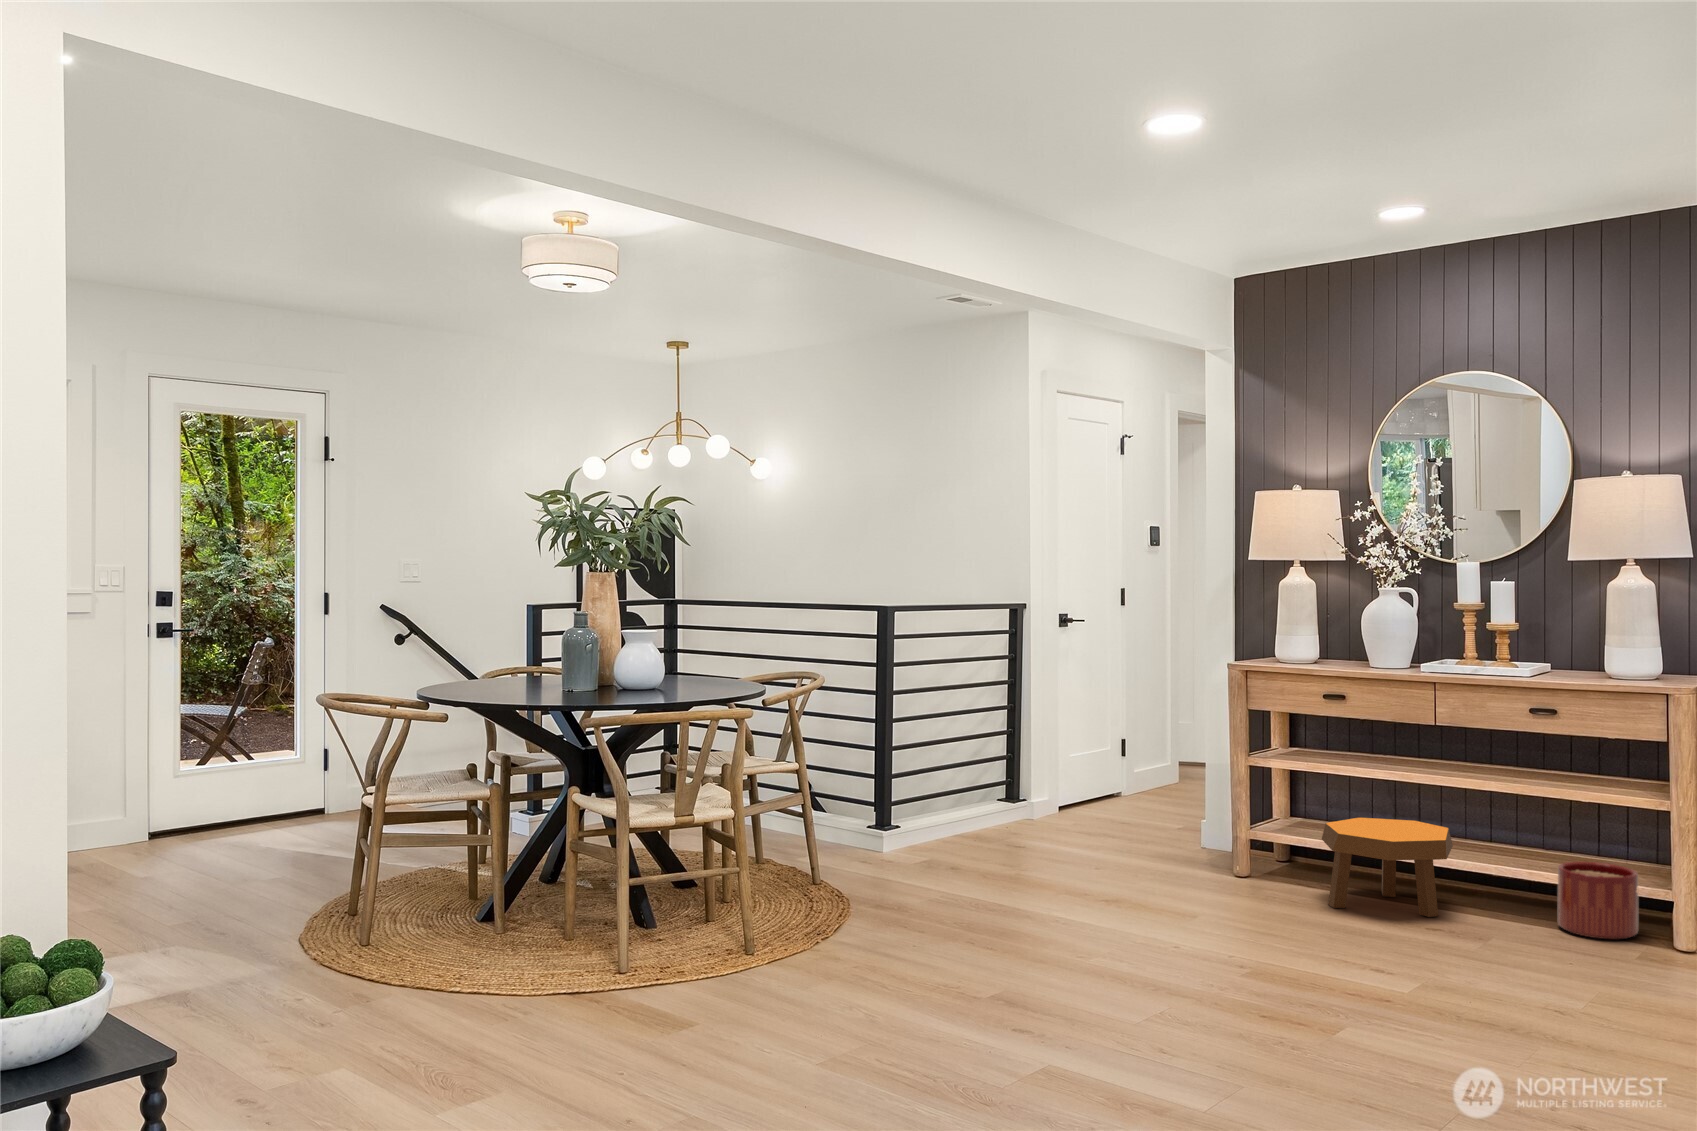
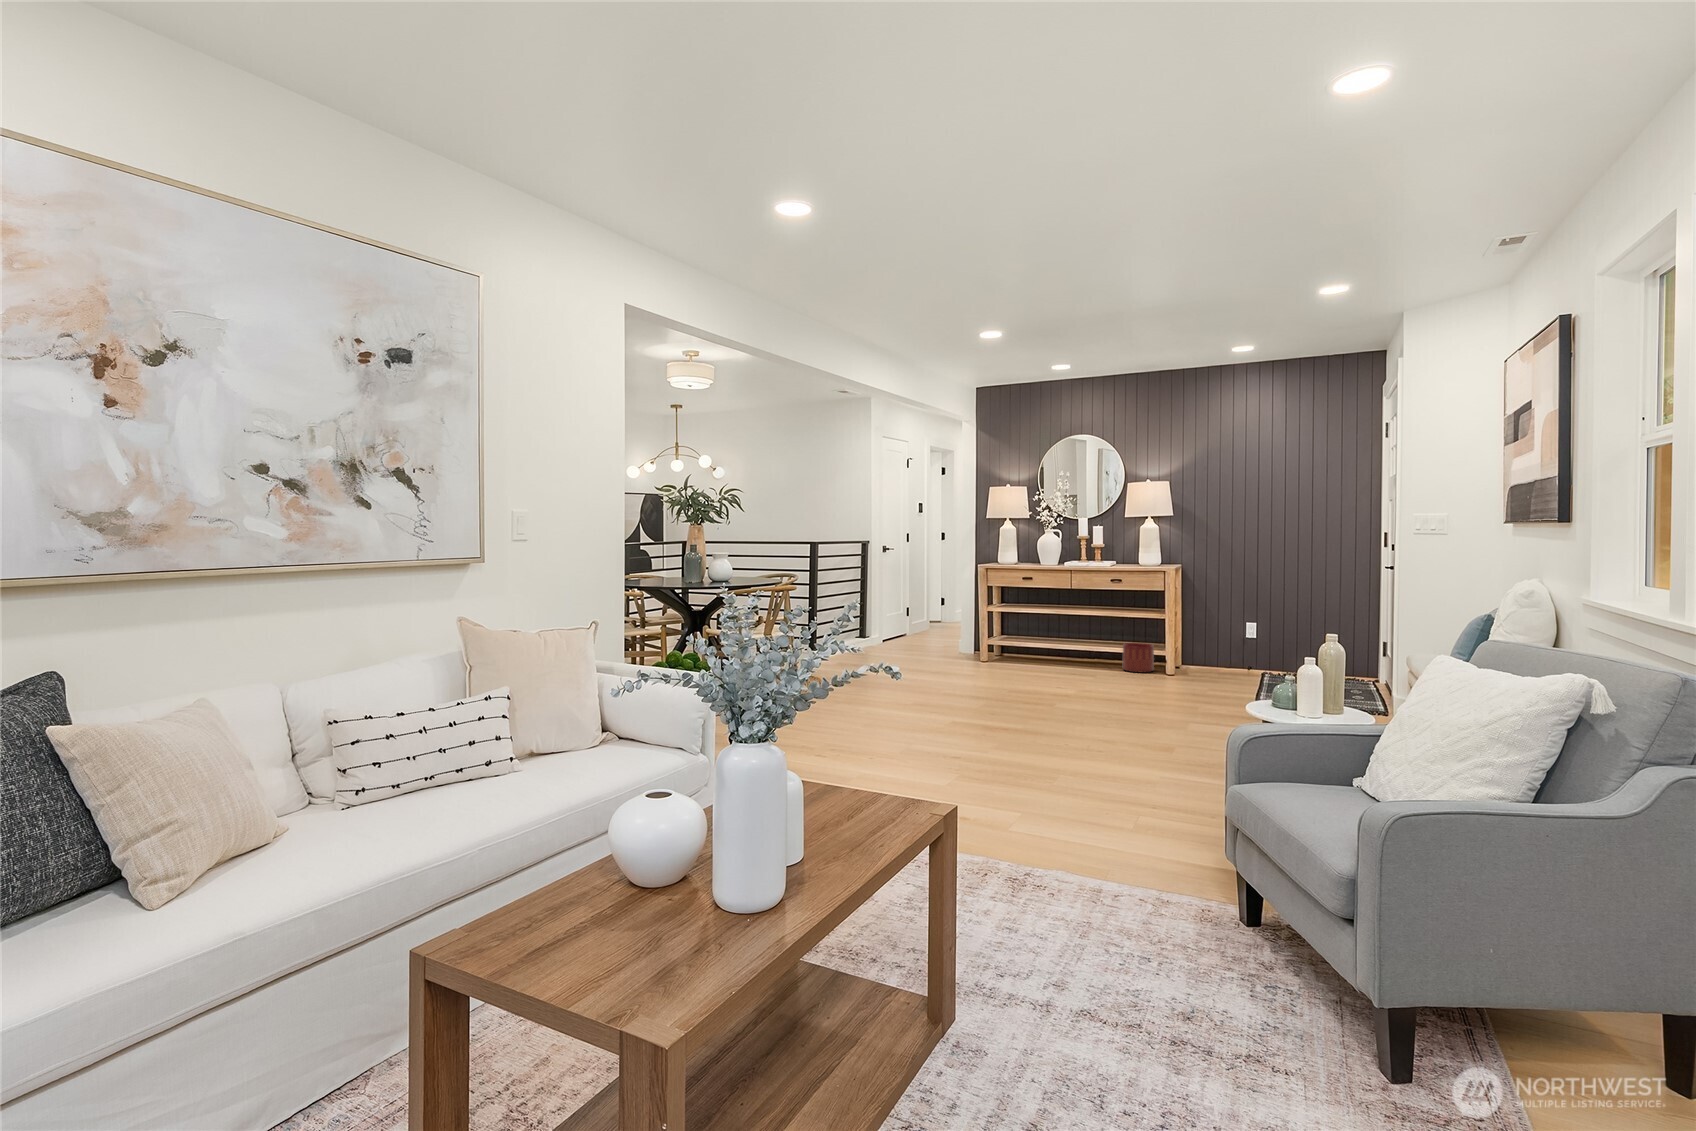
footstool: present [1322,818,1453,917] -> none [1025,631,1079,669]

